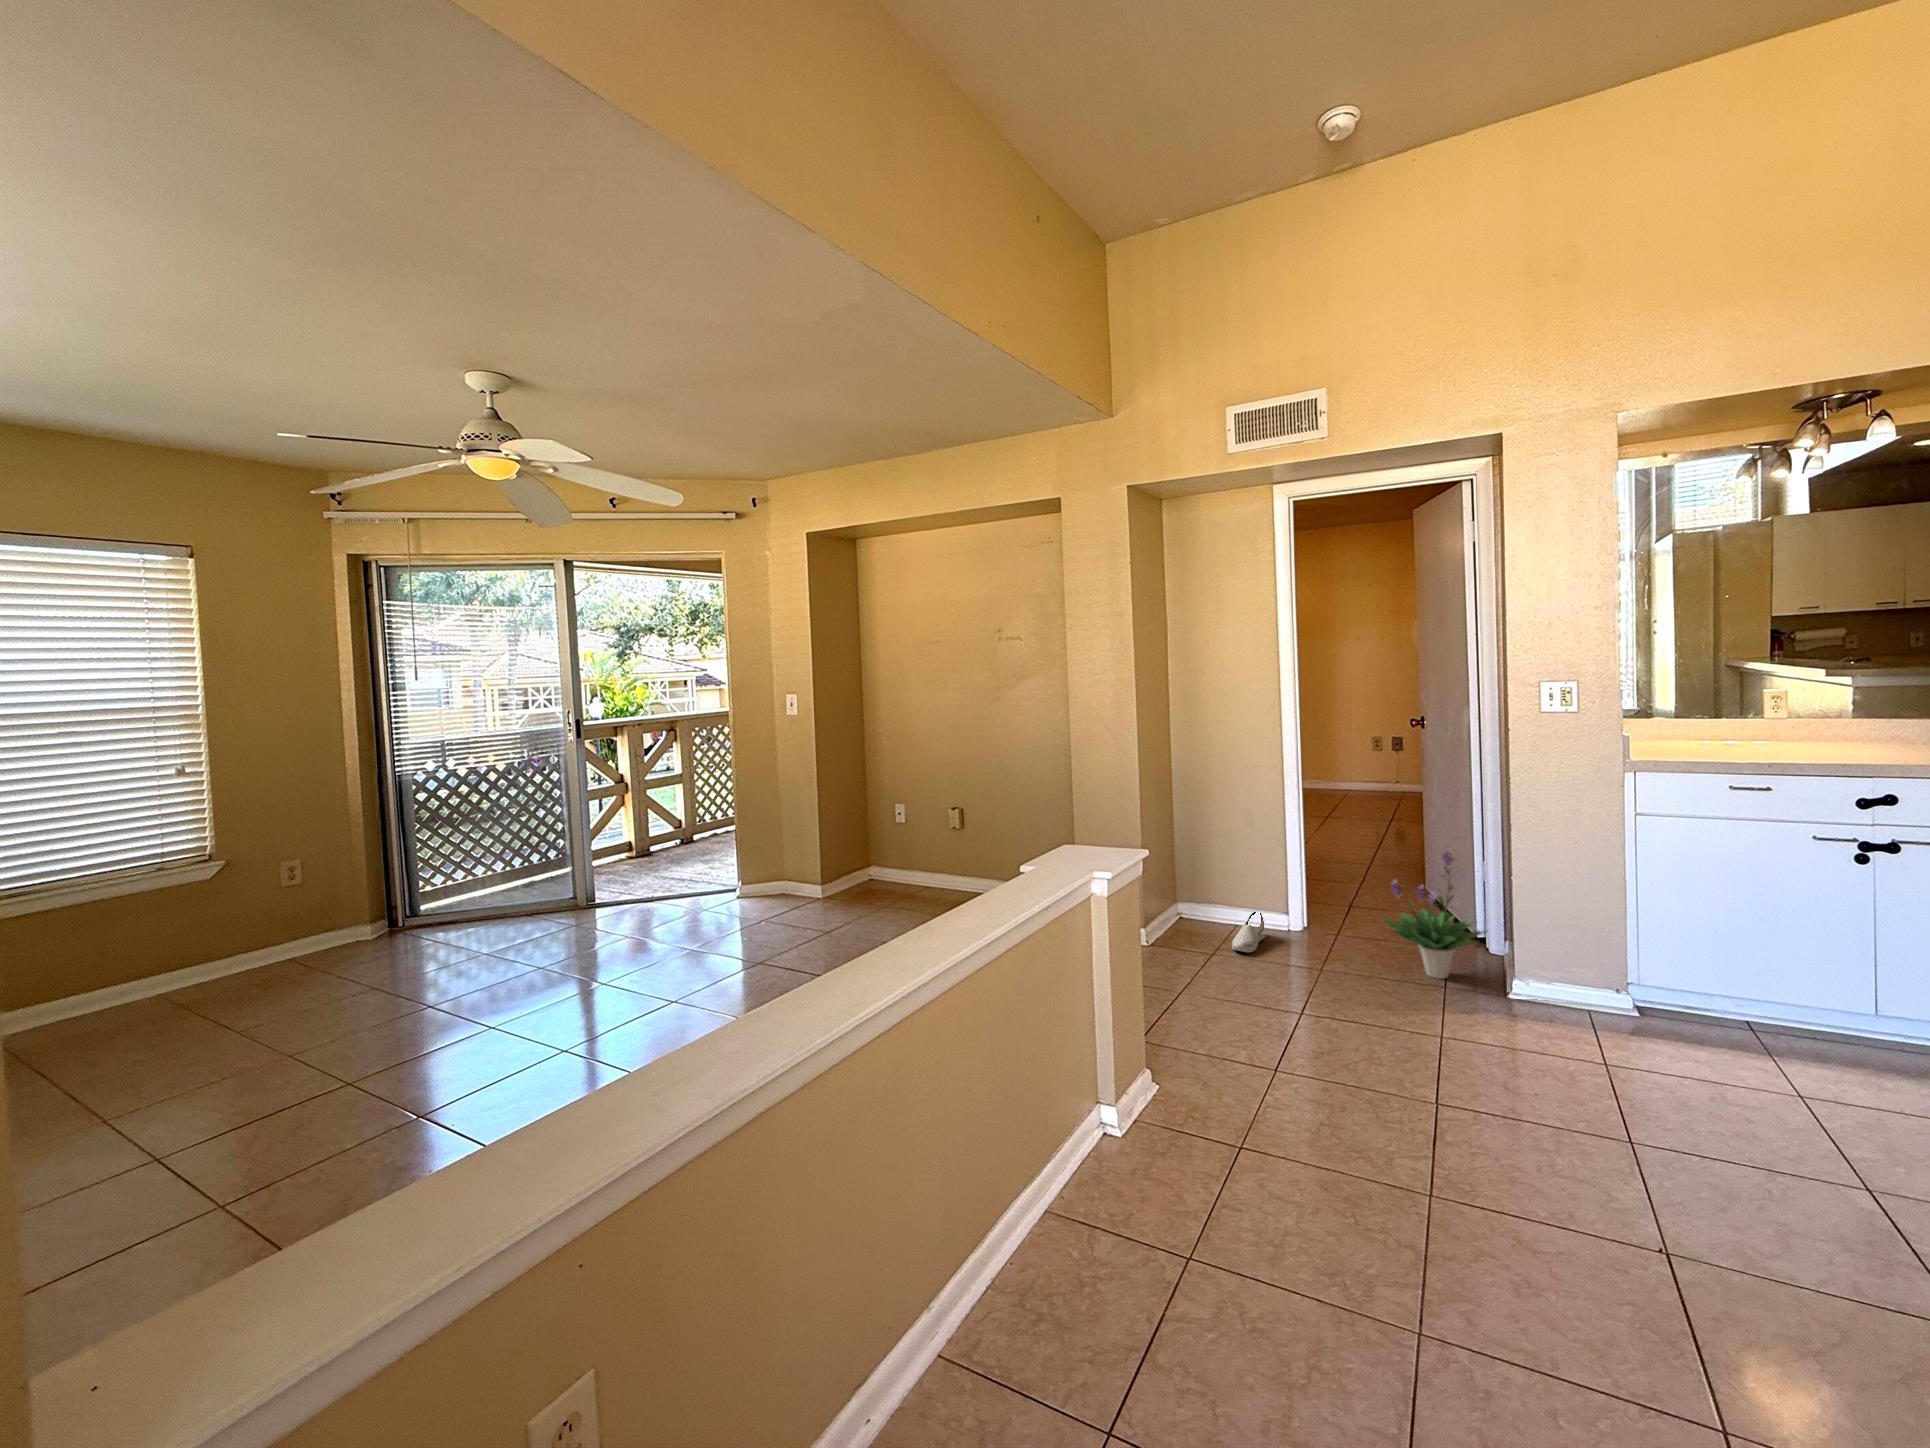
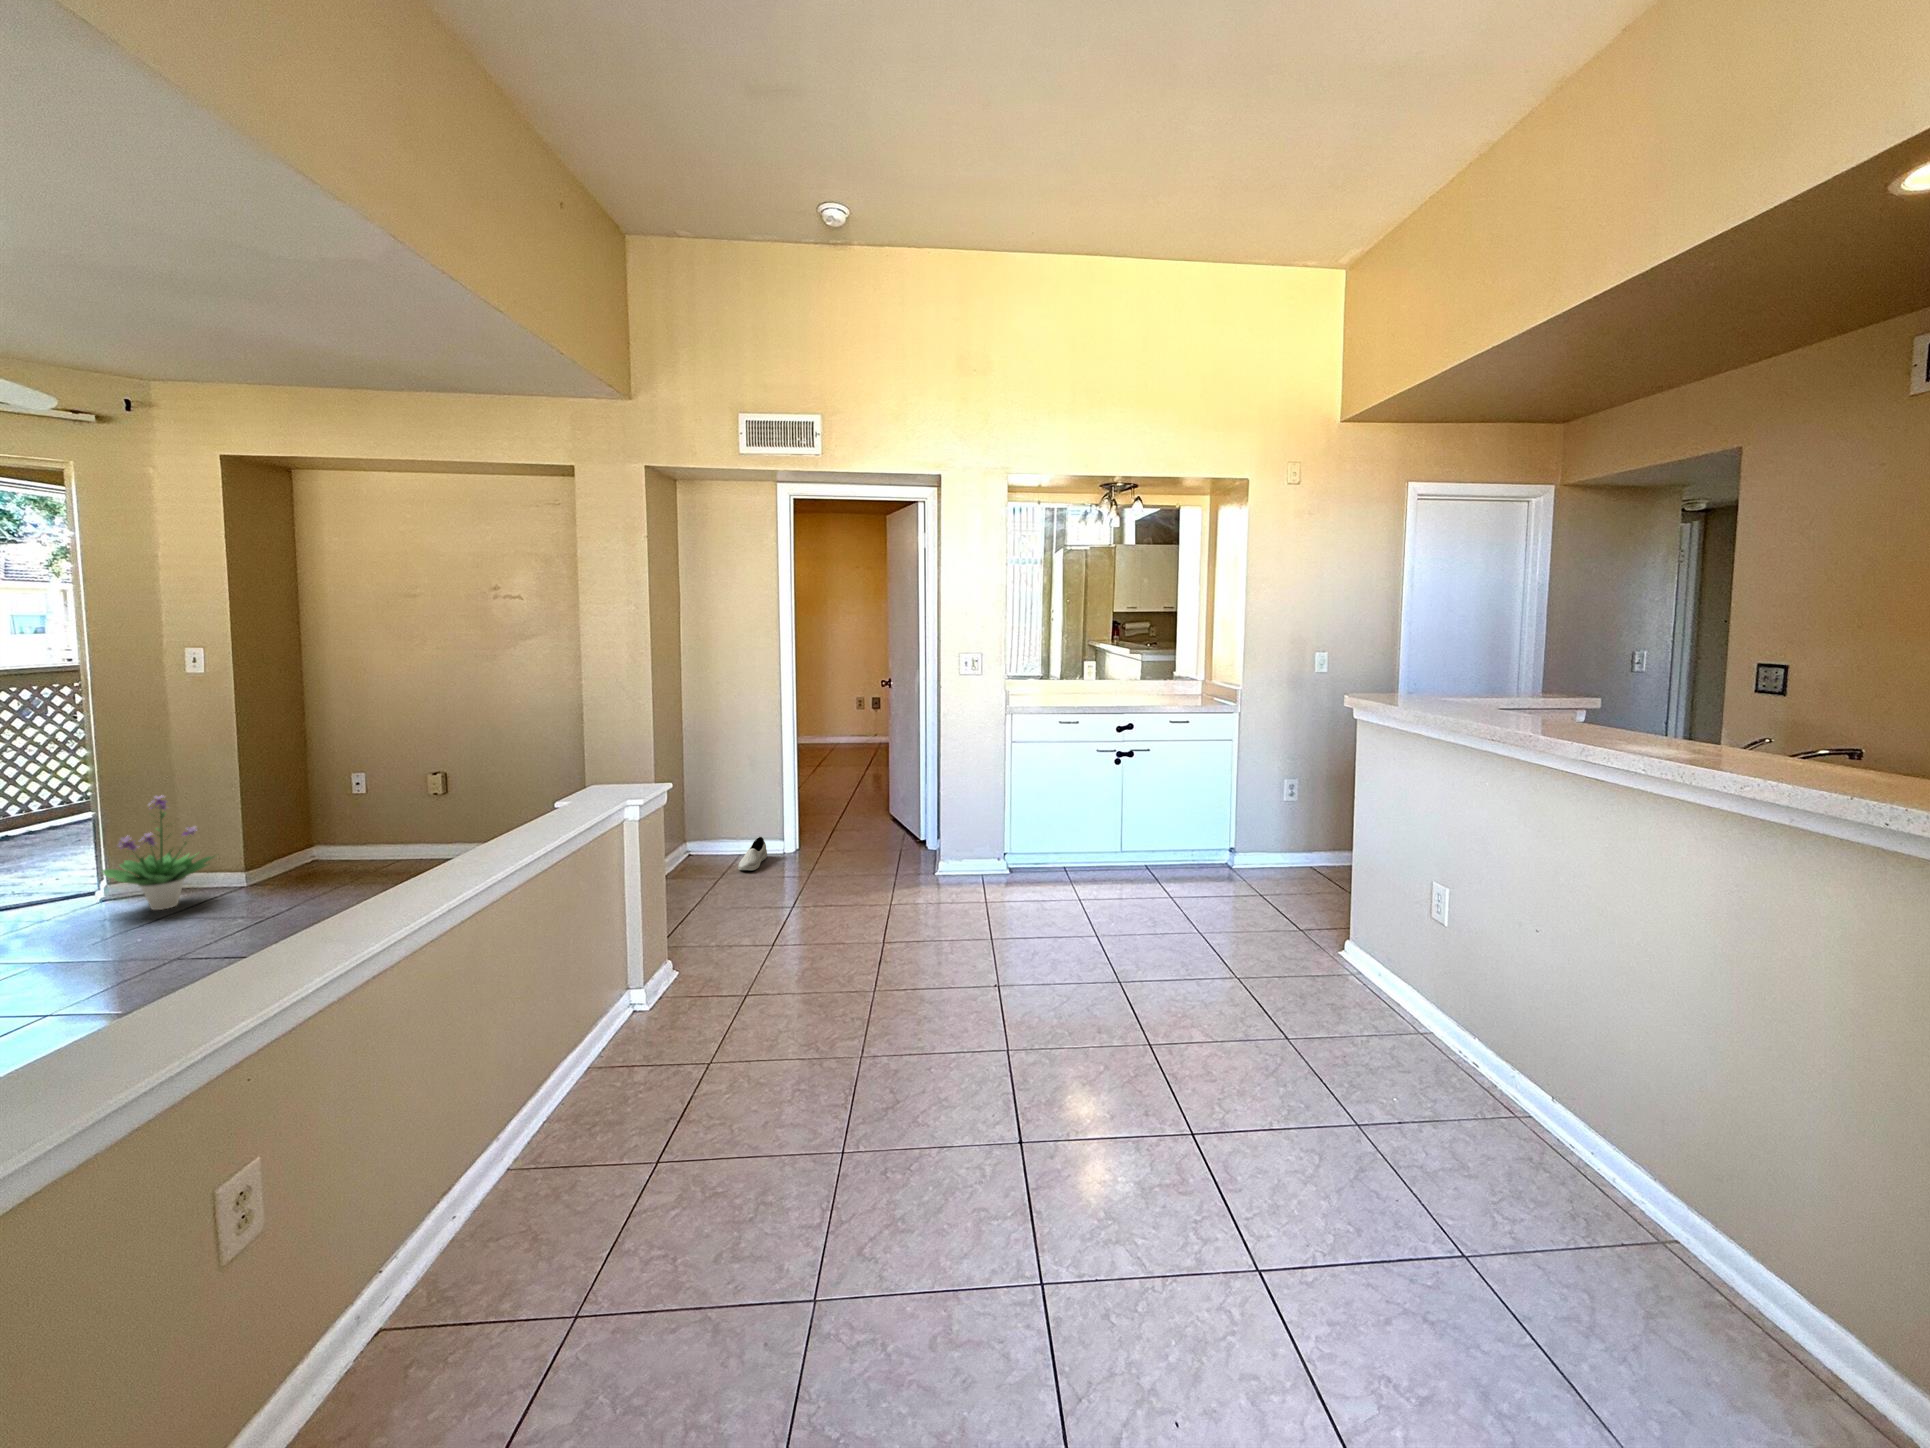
potted plant: present [1384,849,1485,979] -> present [102,796,213,910]

